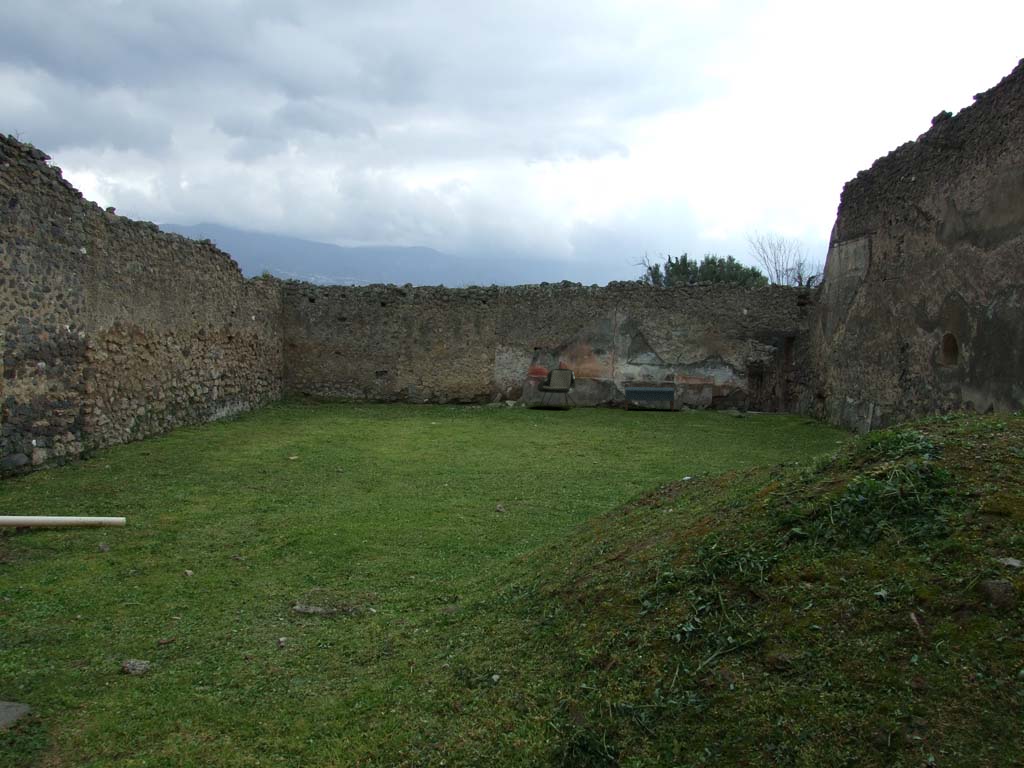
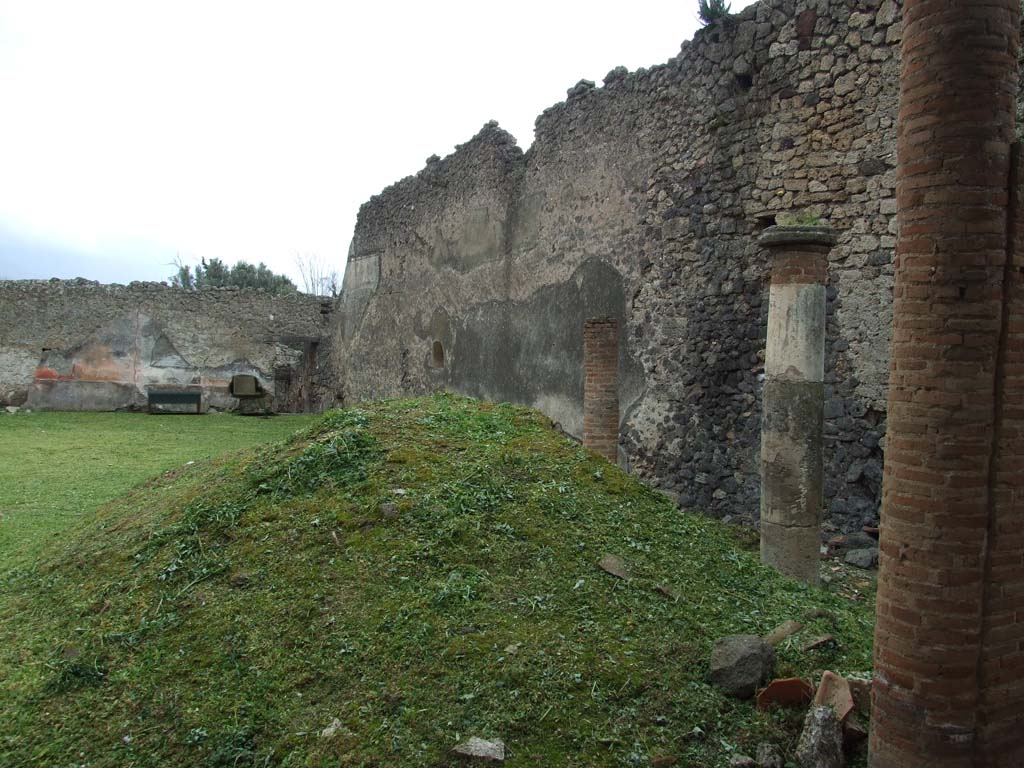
lounge chair: present [538,369,576,410] -> present [227,374,266,414]

